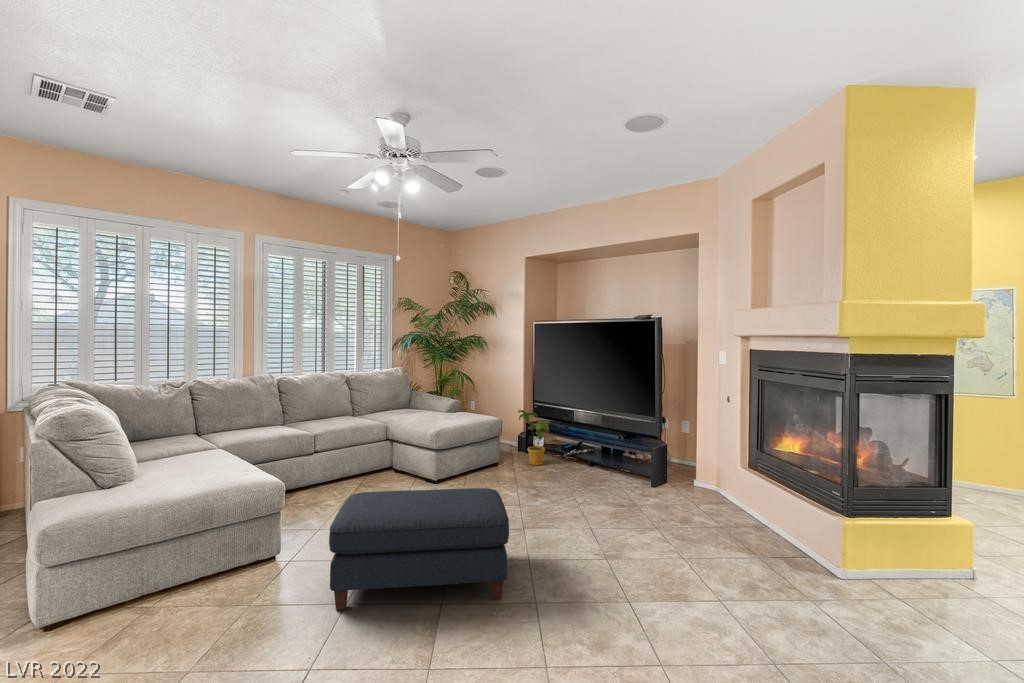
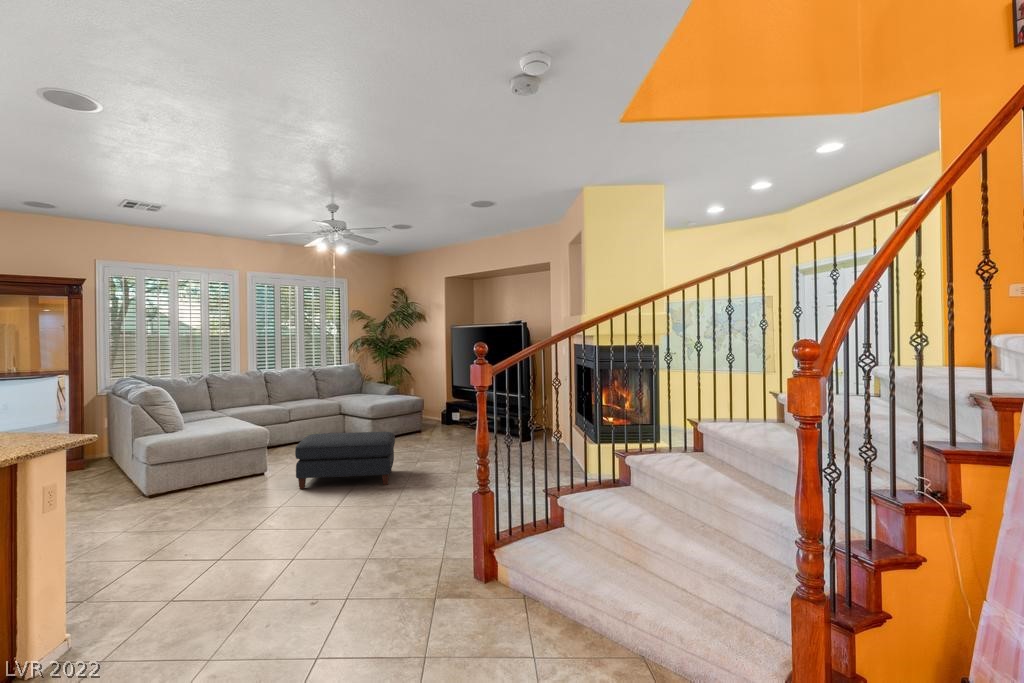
house plant: present [518,410,550,465] -> none [435,392,462,431]

